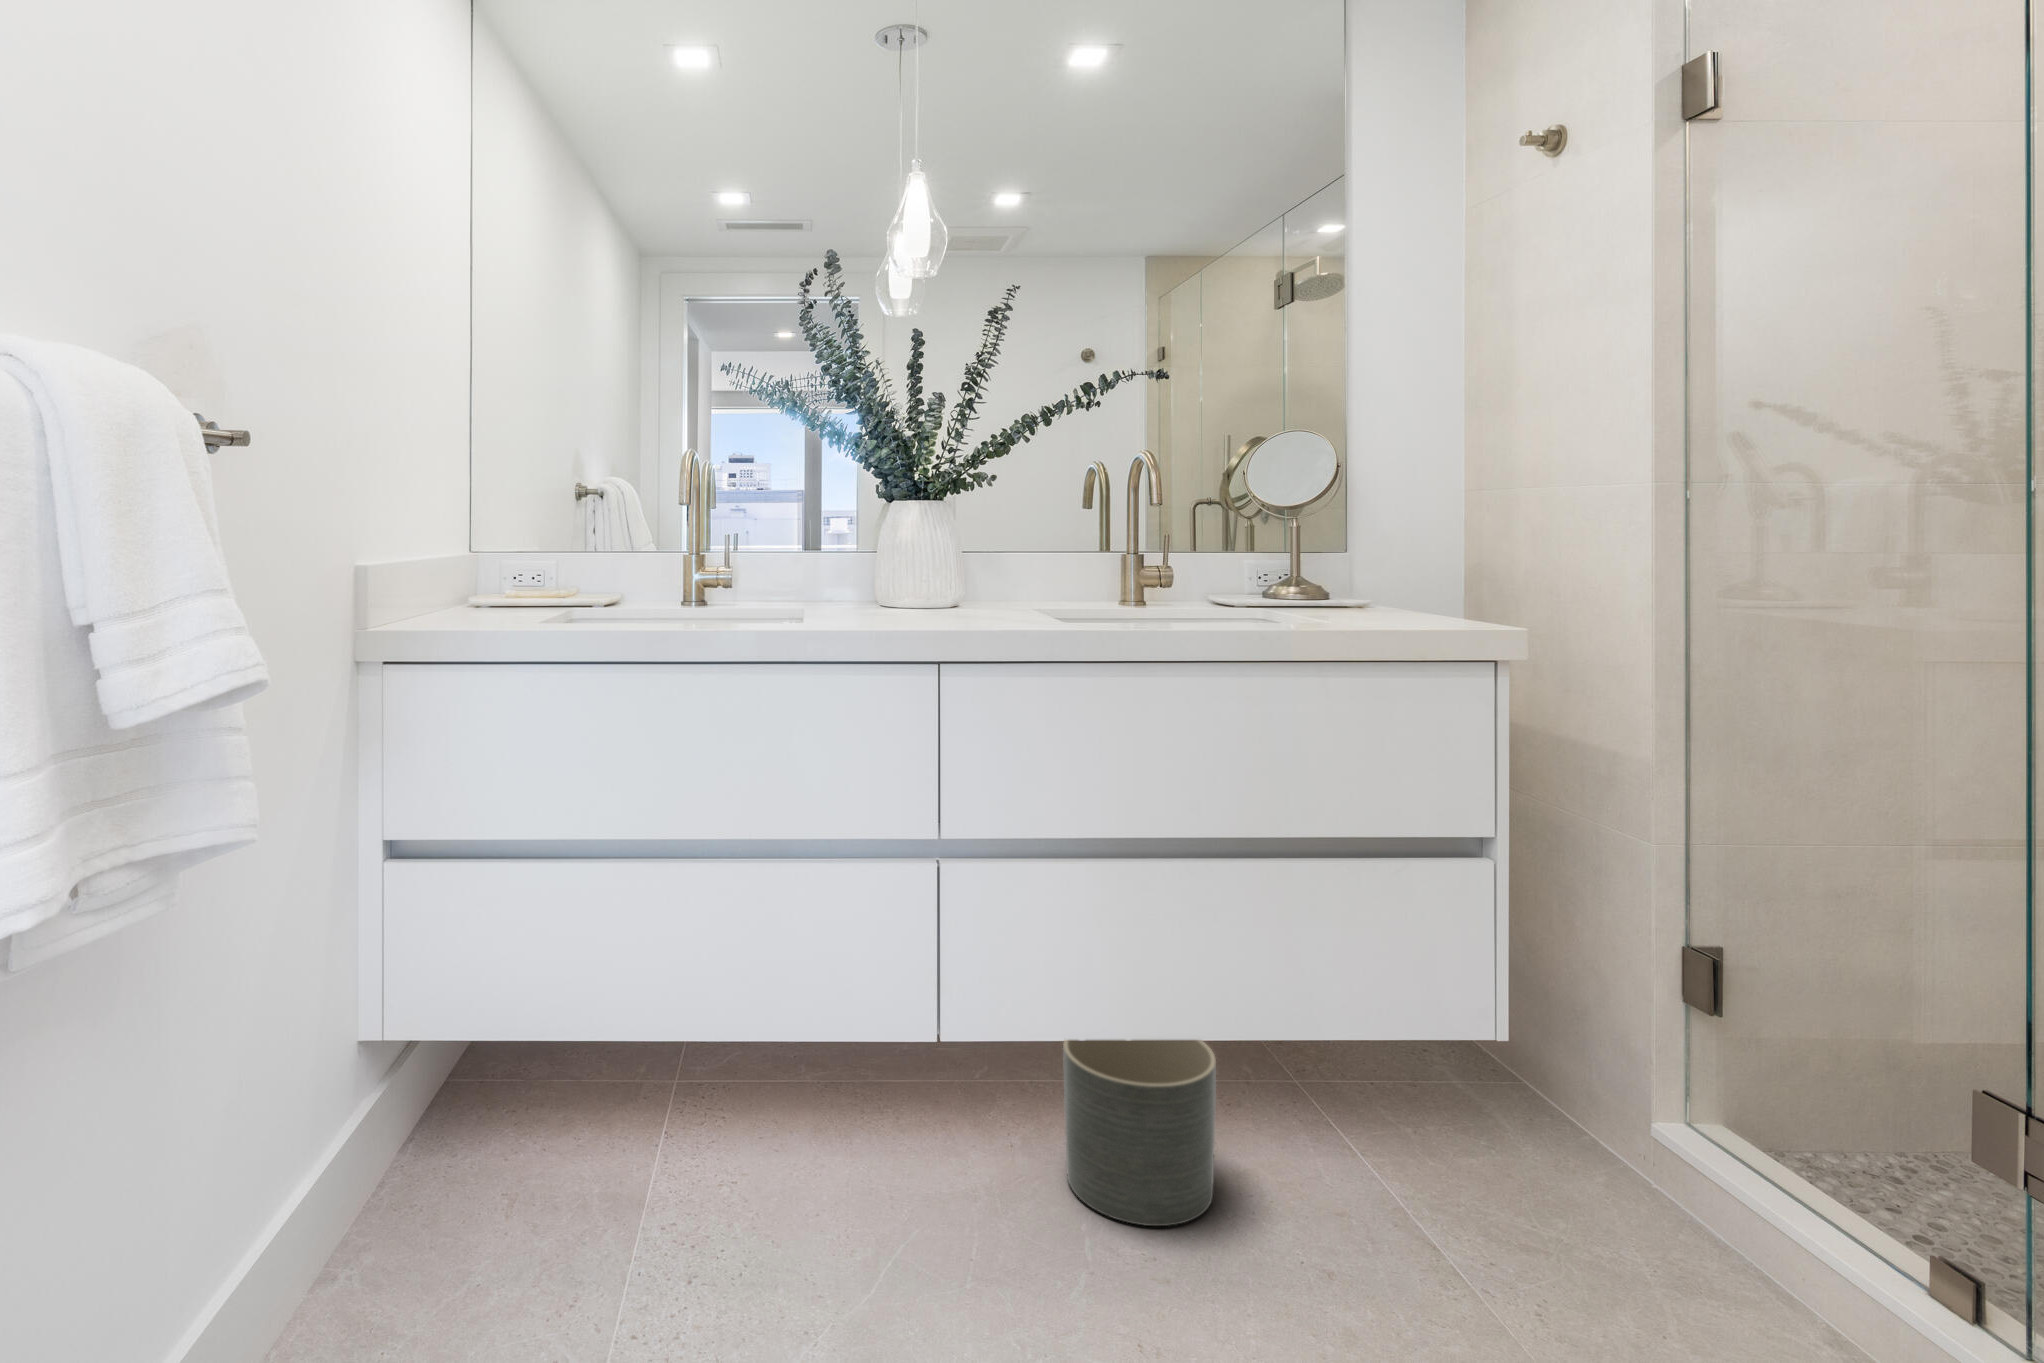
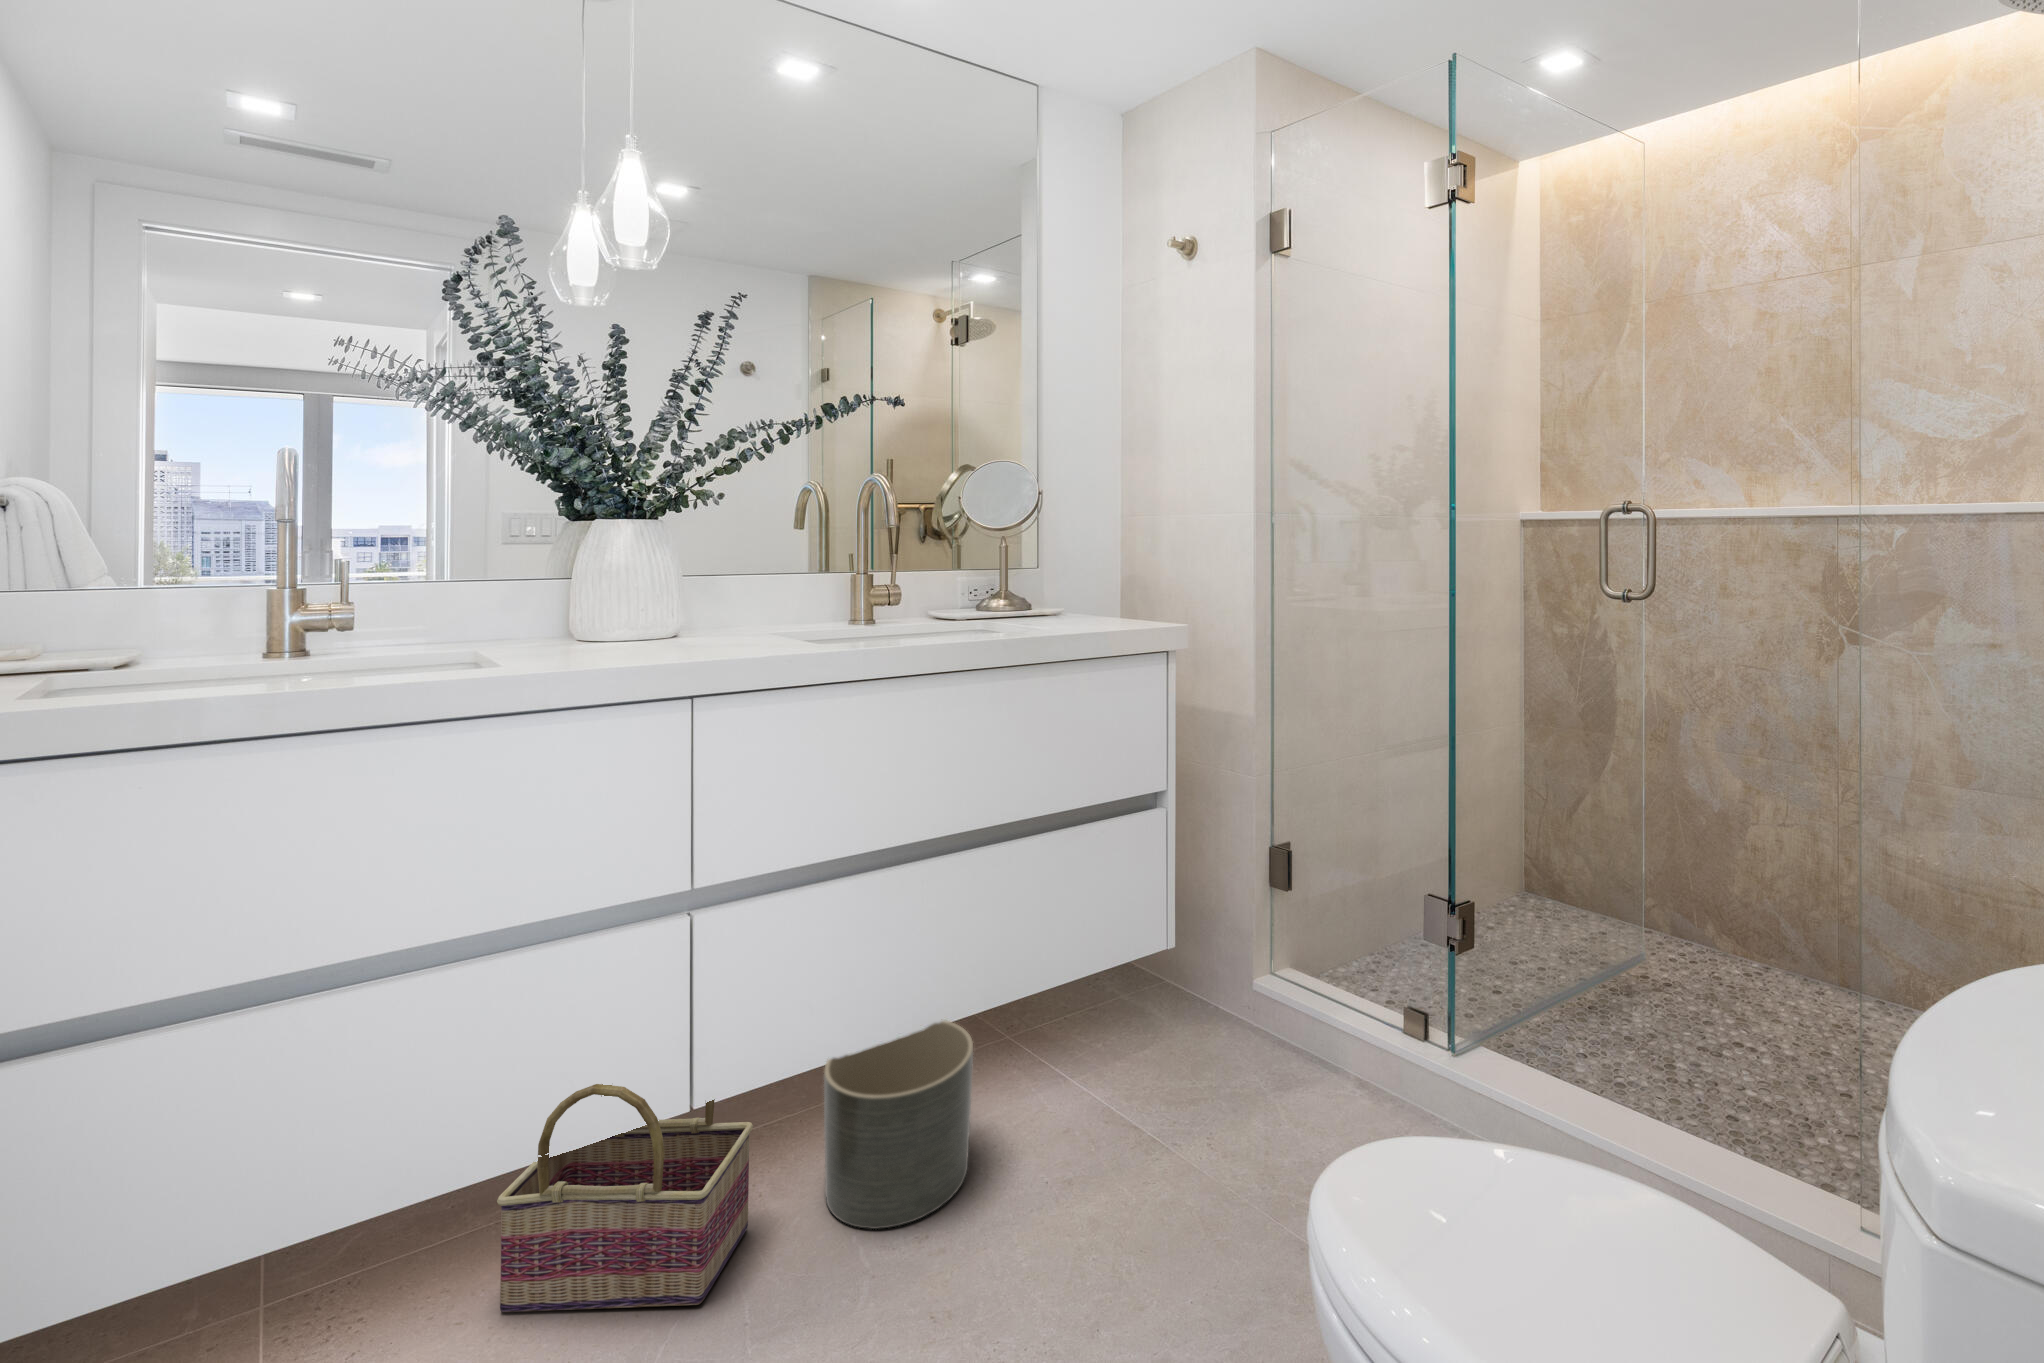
basket: none [811,950,999,1205] -> present [497,1084,753,1312]

